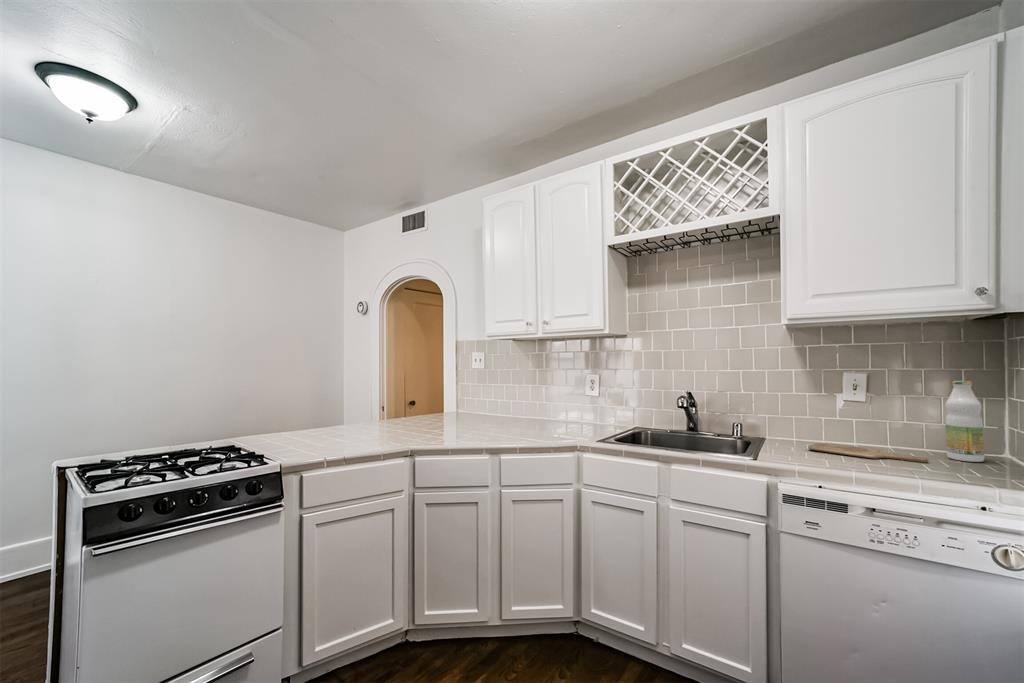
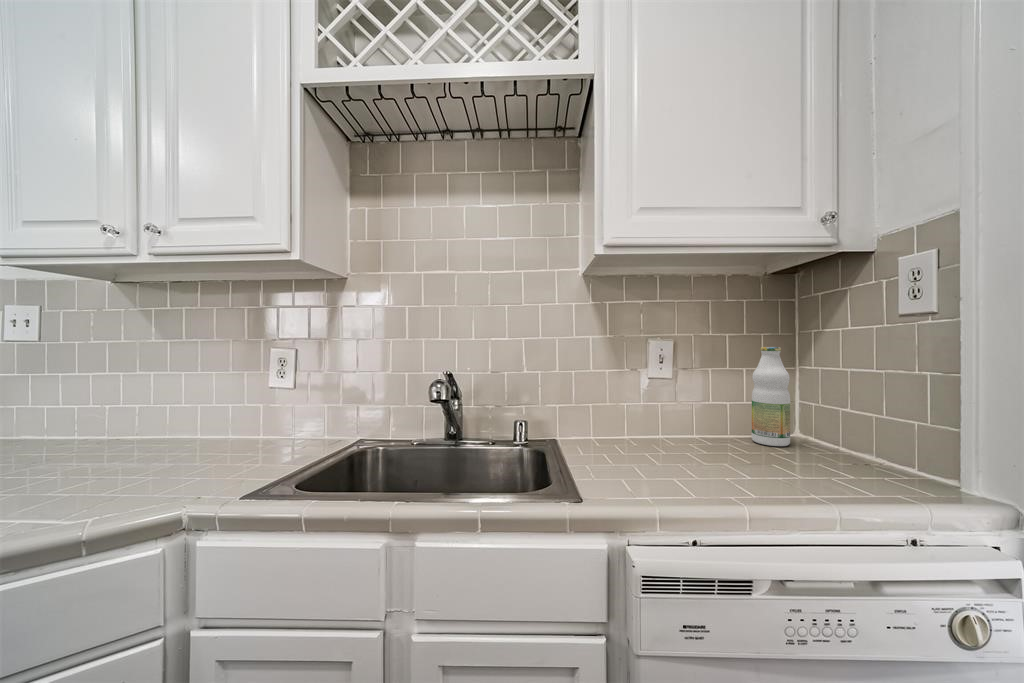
cutting board: present [808,443,928,463] -> none [619,438,759,460]

